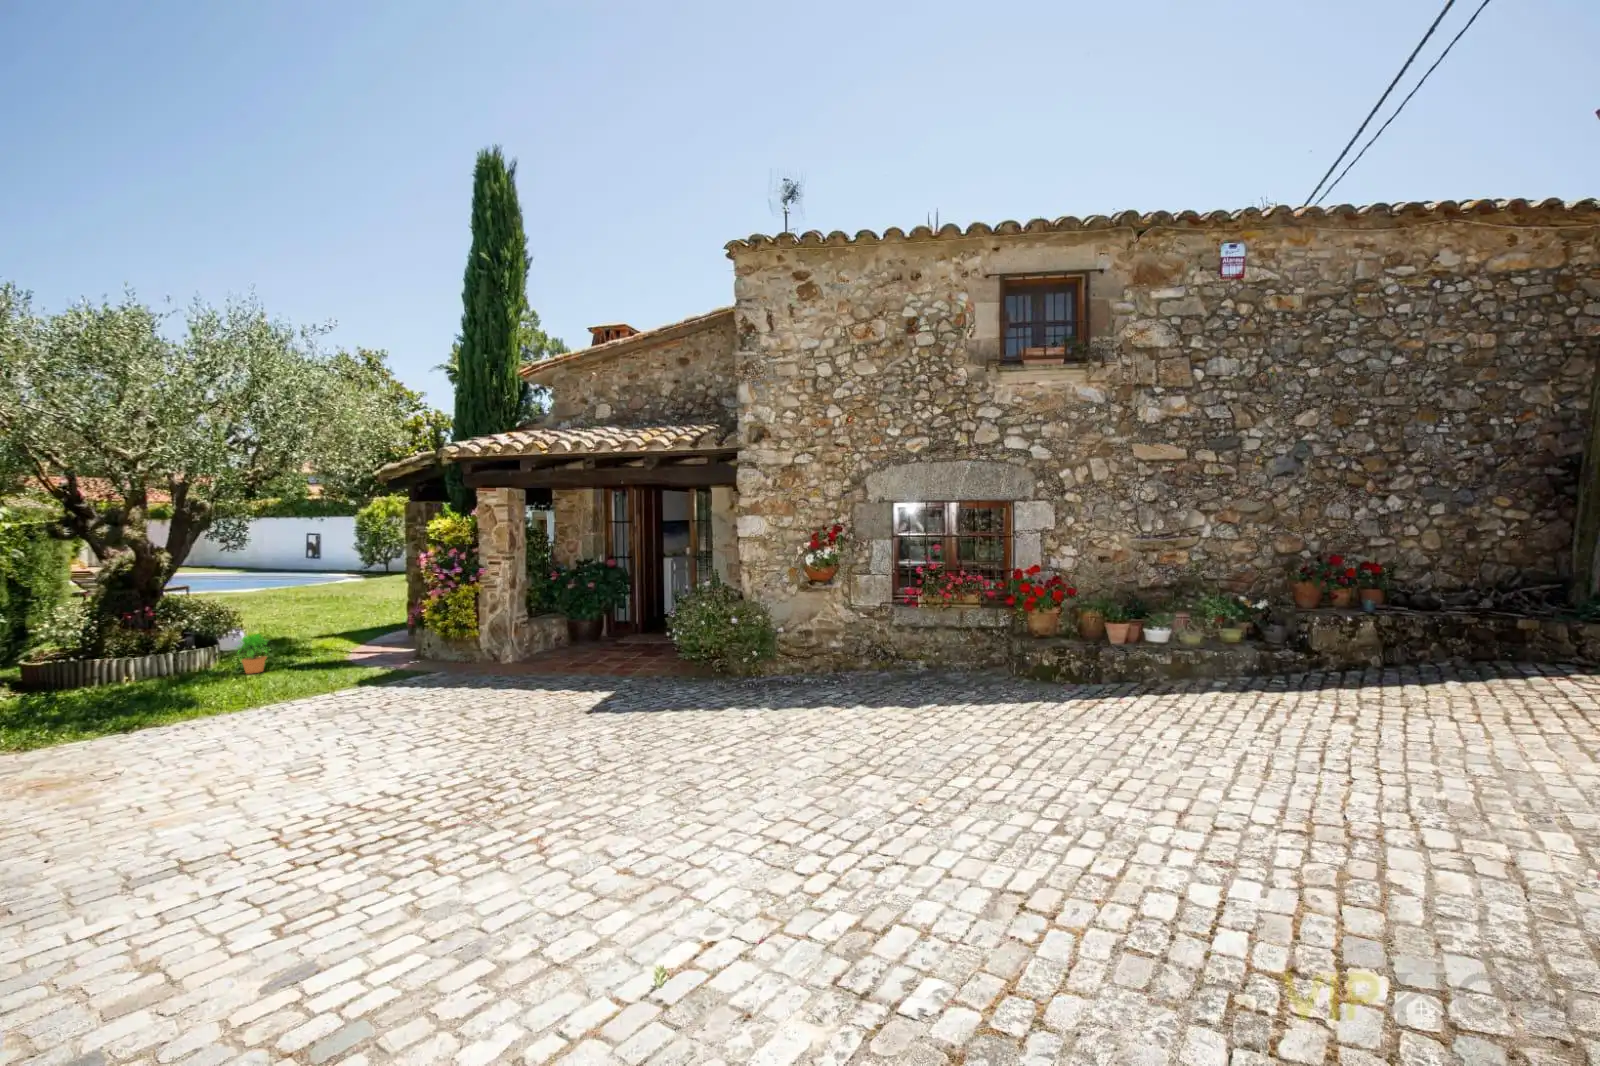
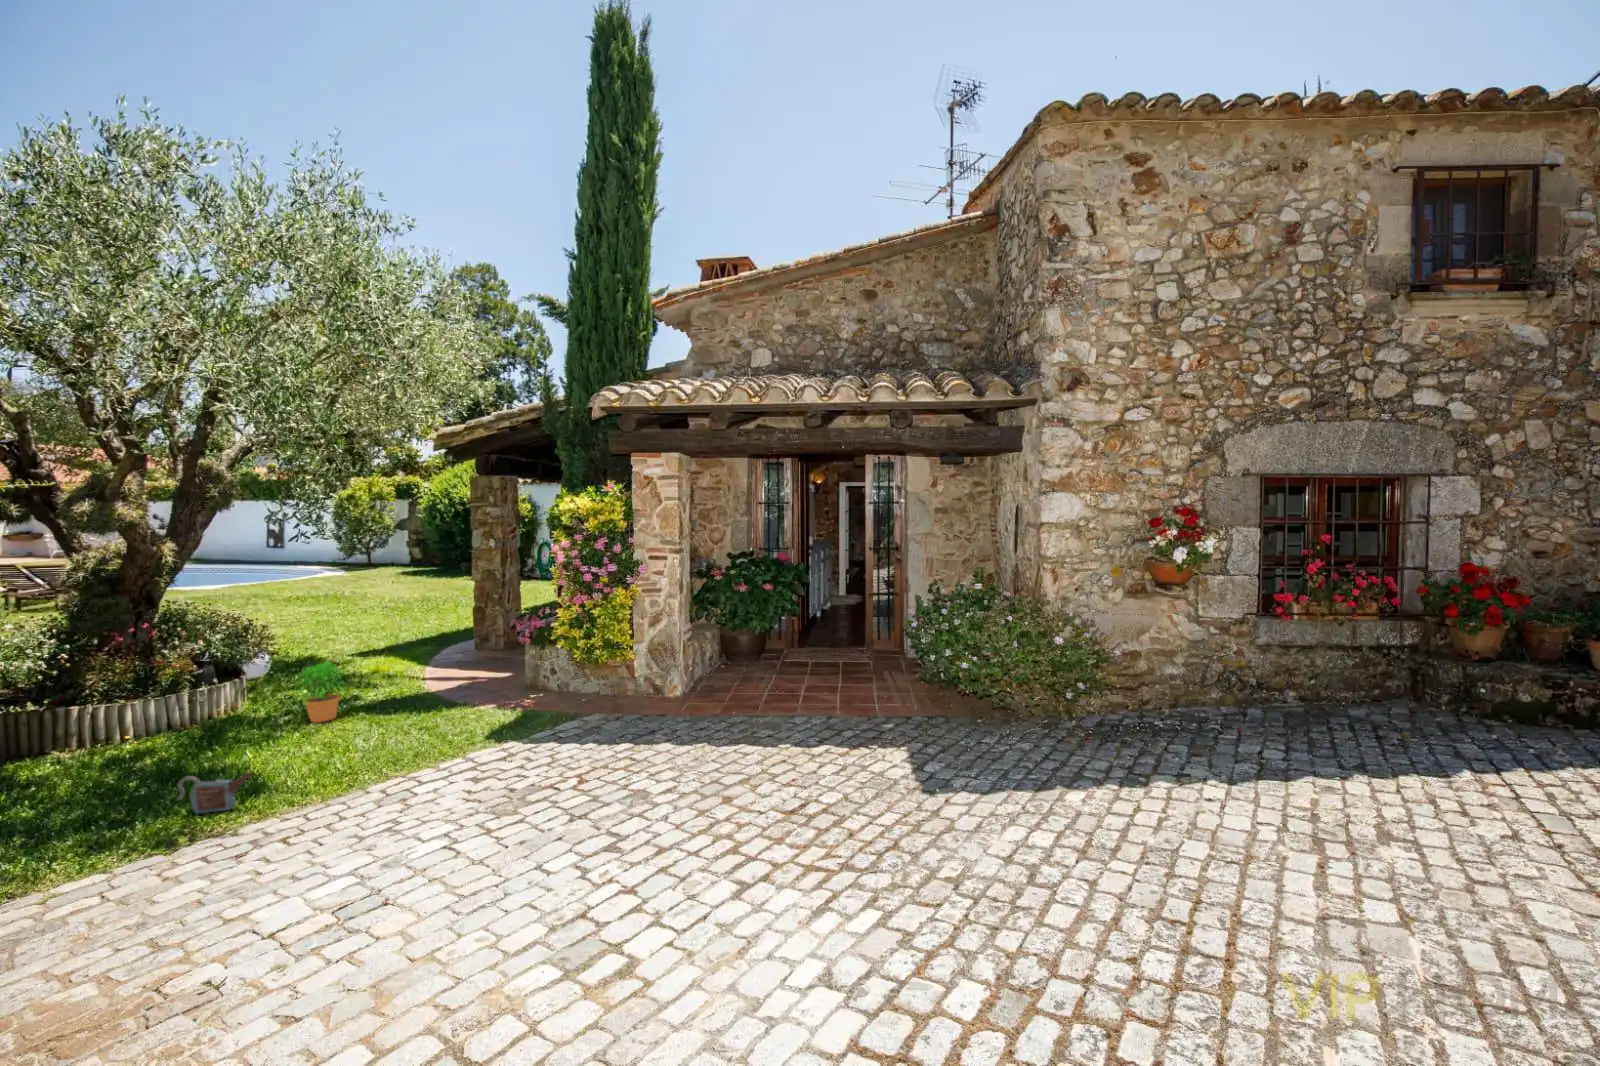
watering can: none [137,689,179,712] -> present [178,773,251,813]

